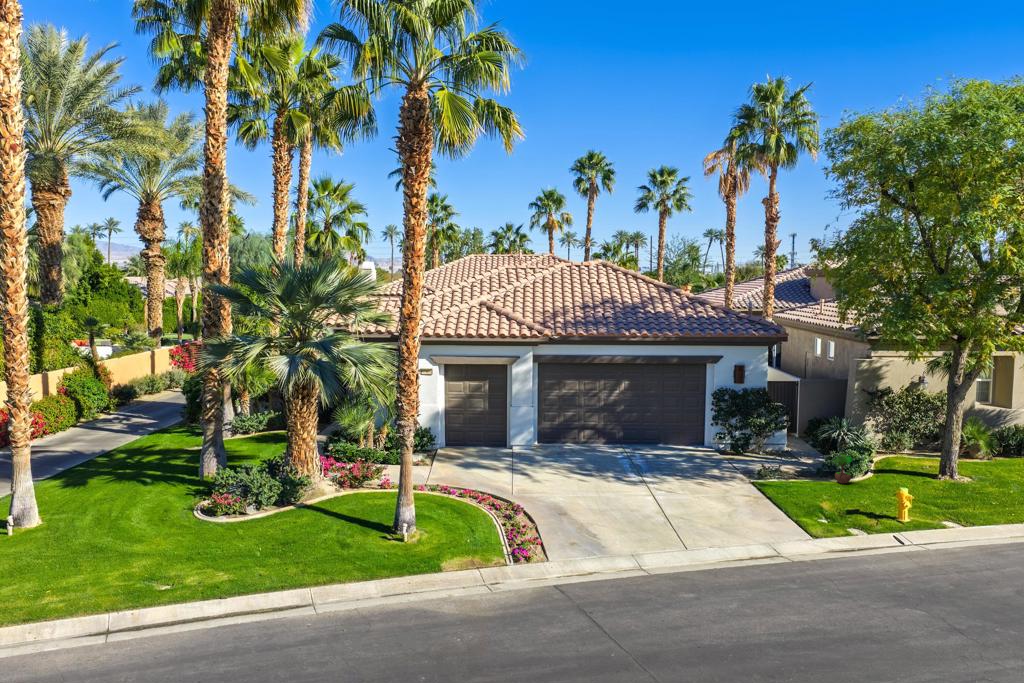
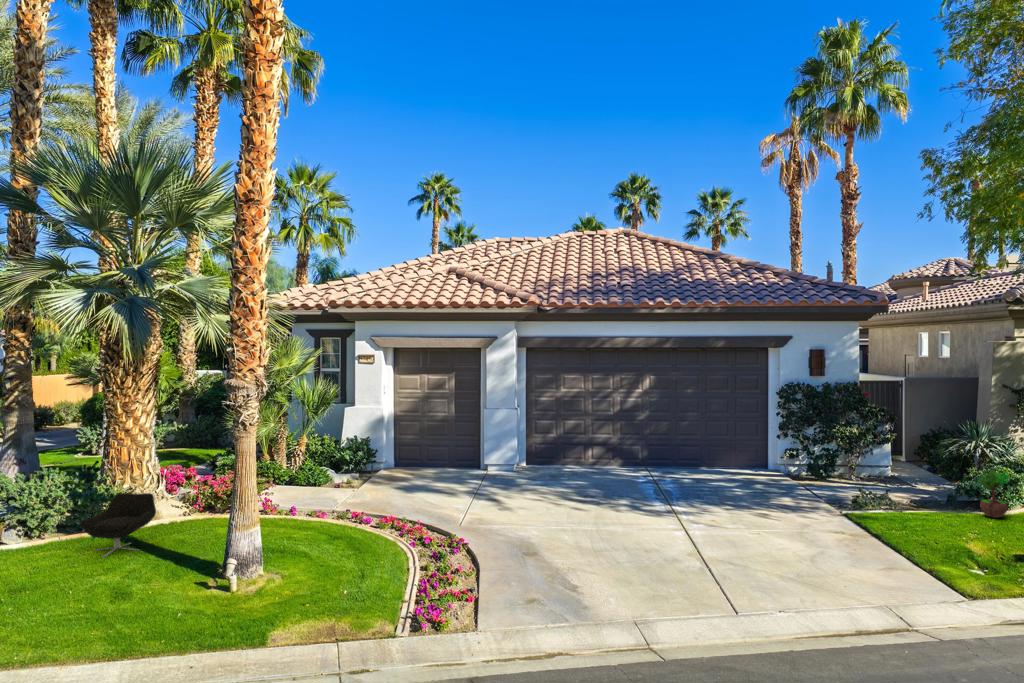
lounge chair: none [289,480,330,521] -> present [80,493,156,558]

